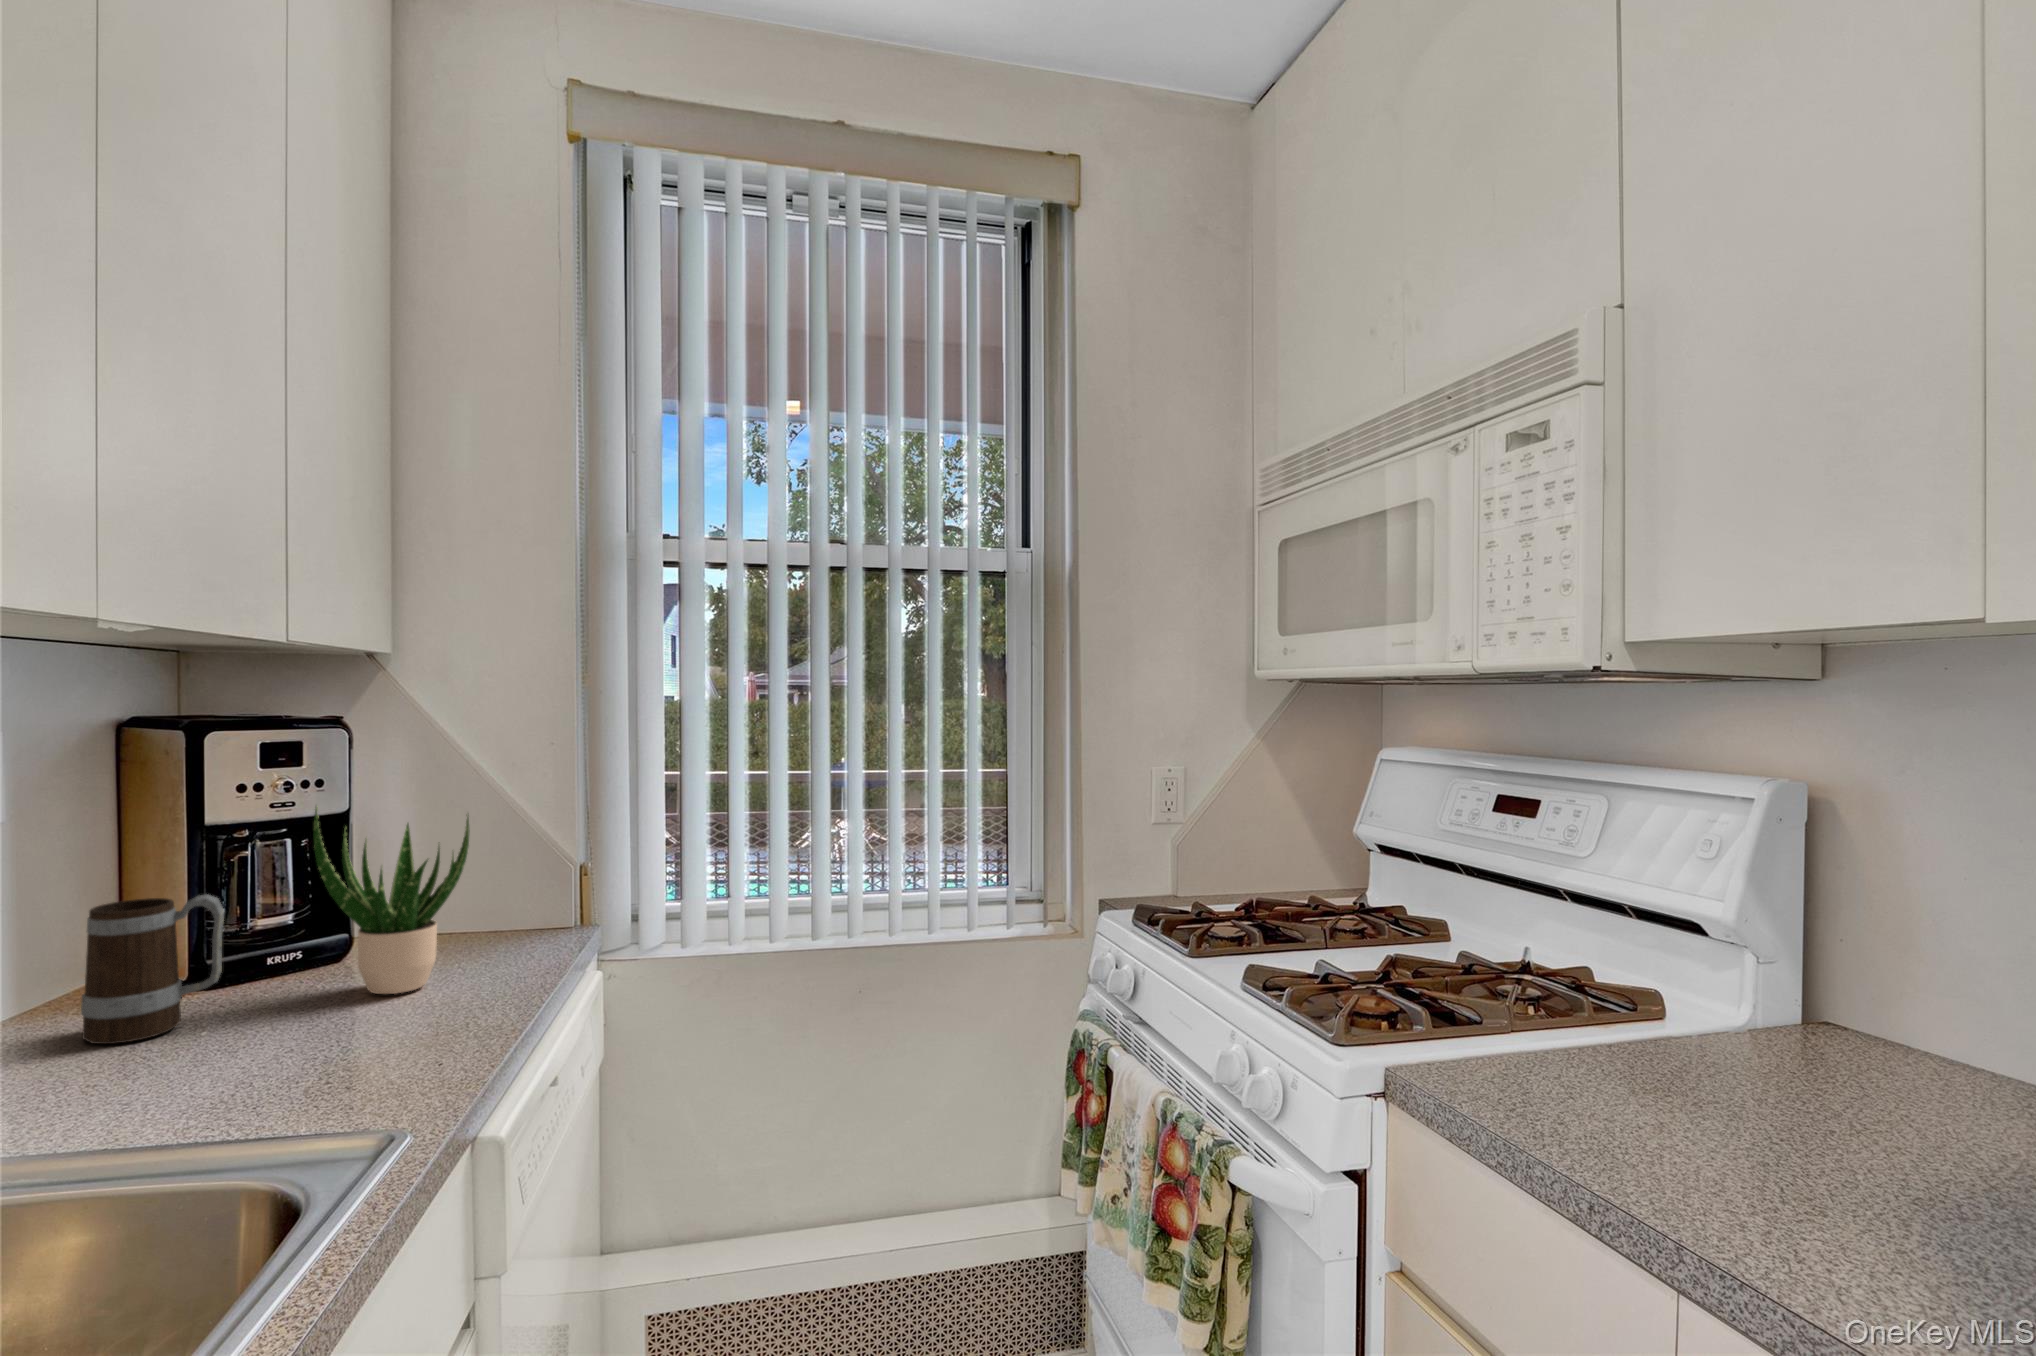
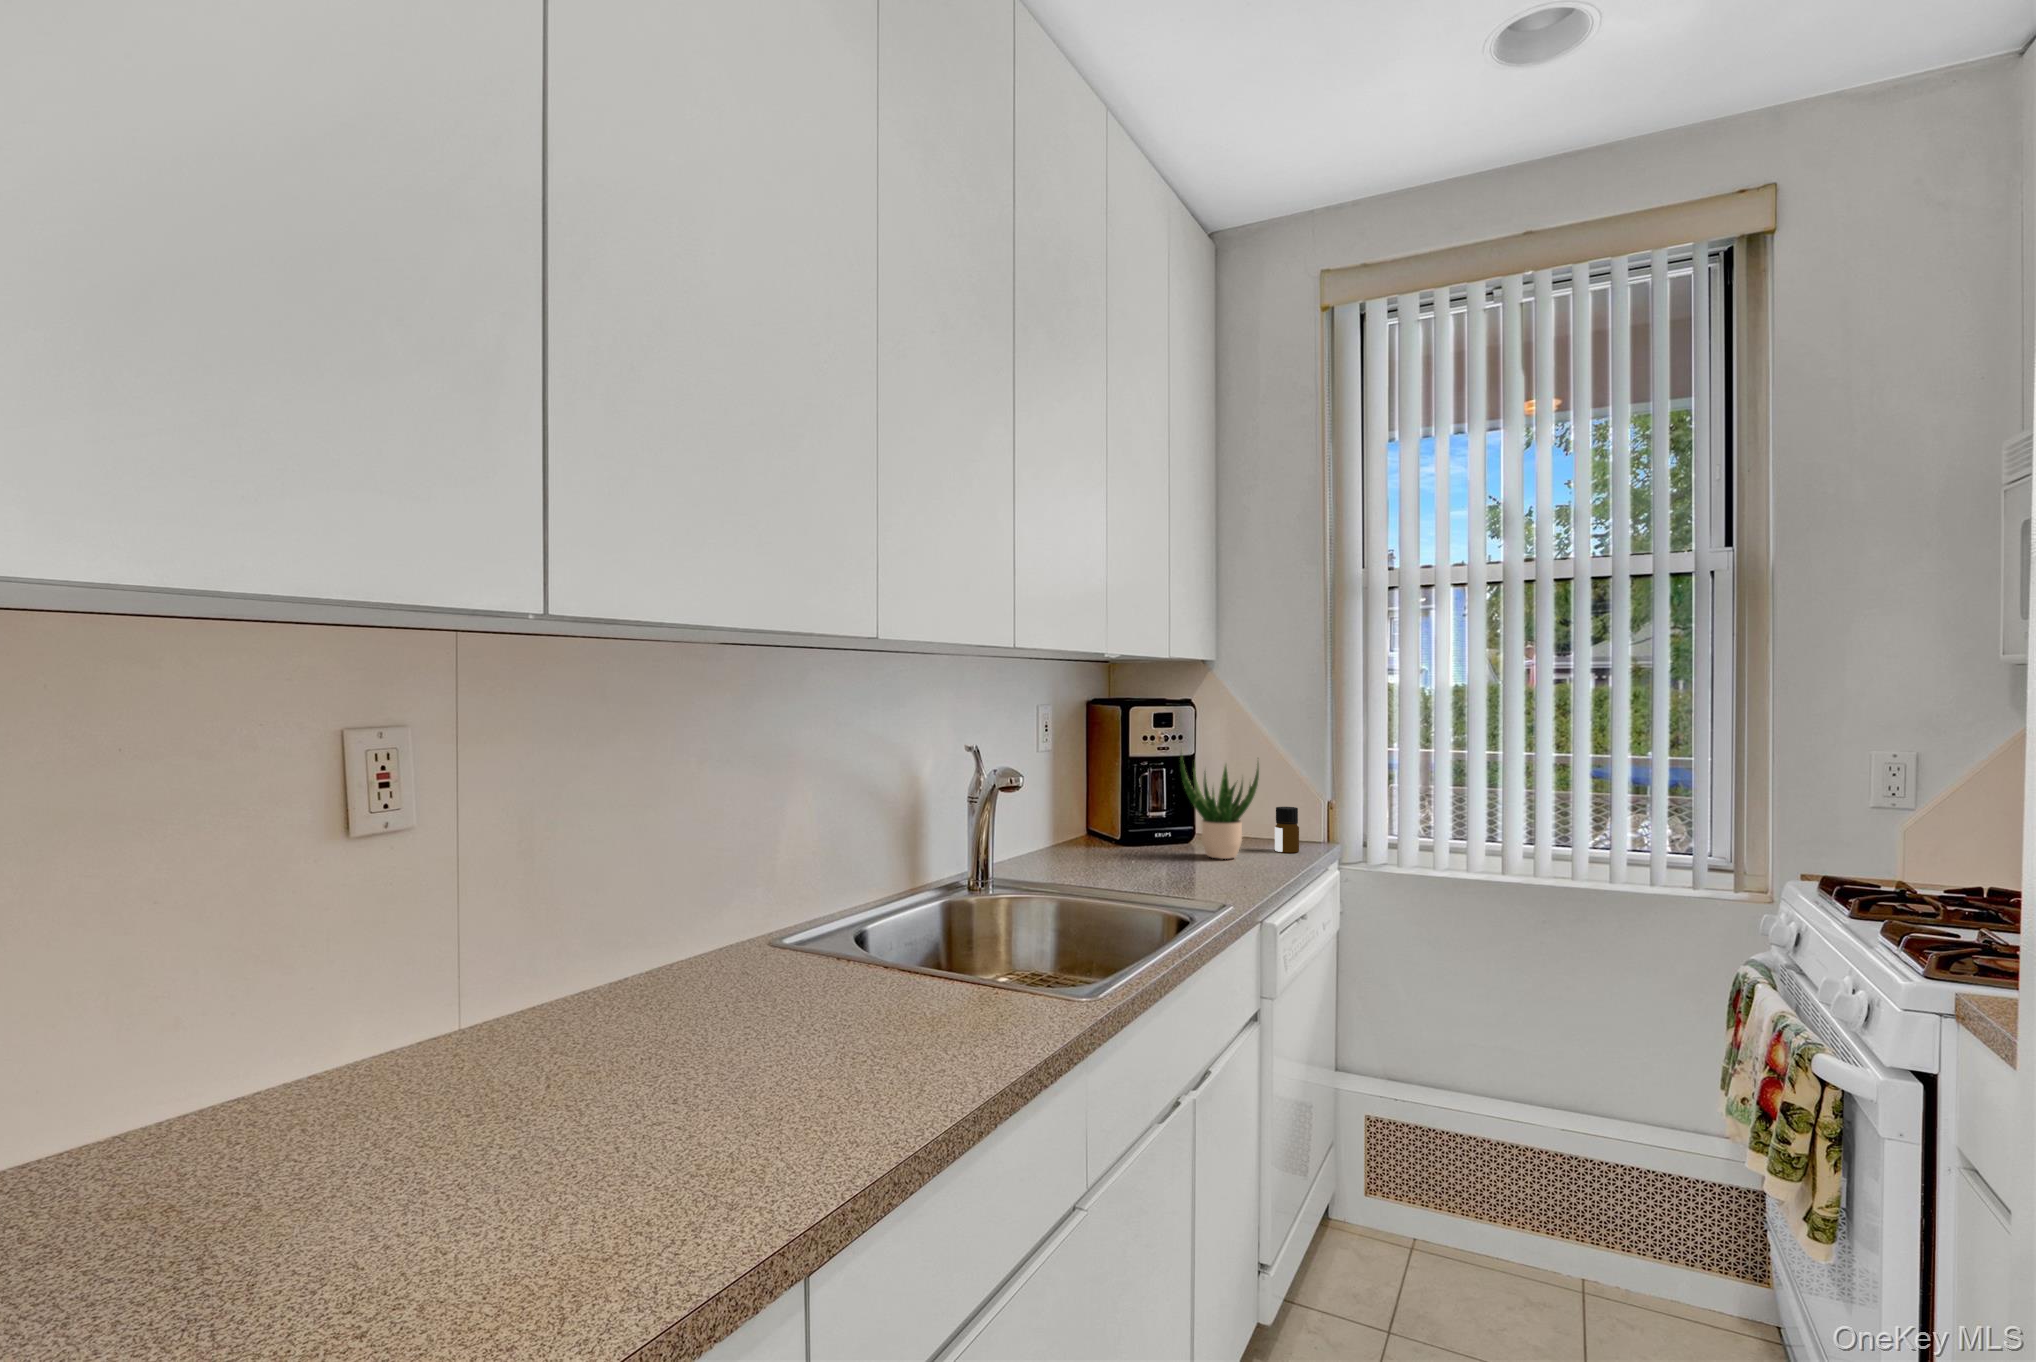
bottle: none [496,882,537,957] -> present [1275,807,1299,852]
mug: present [81,895,224,1044] -> none [1085,790,1142,859]

